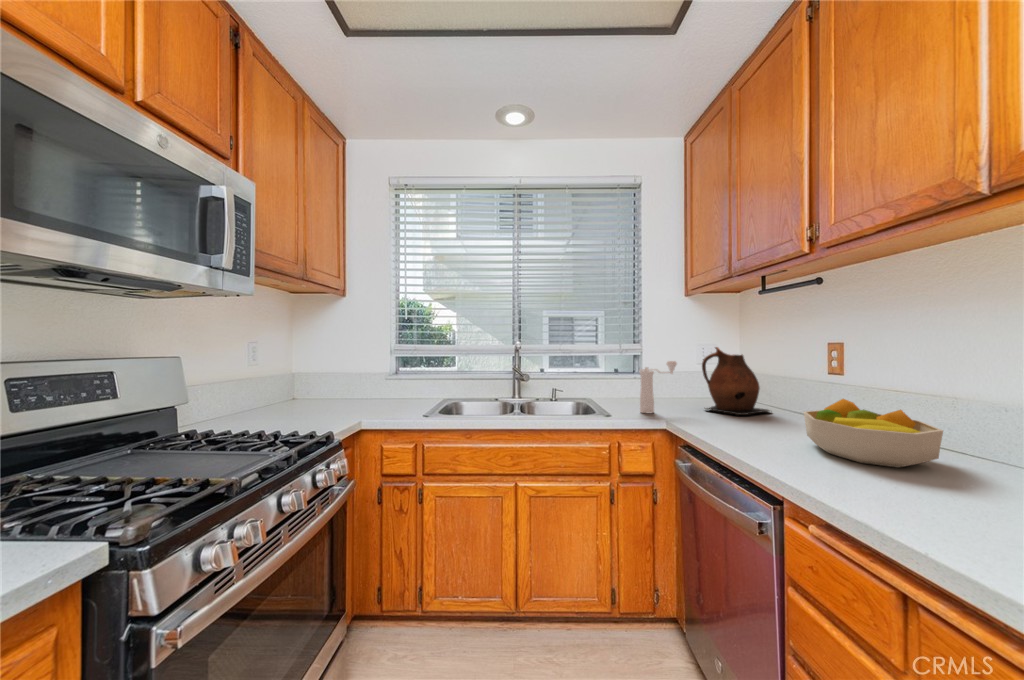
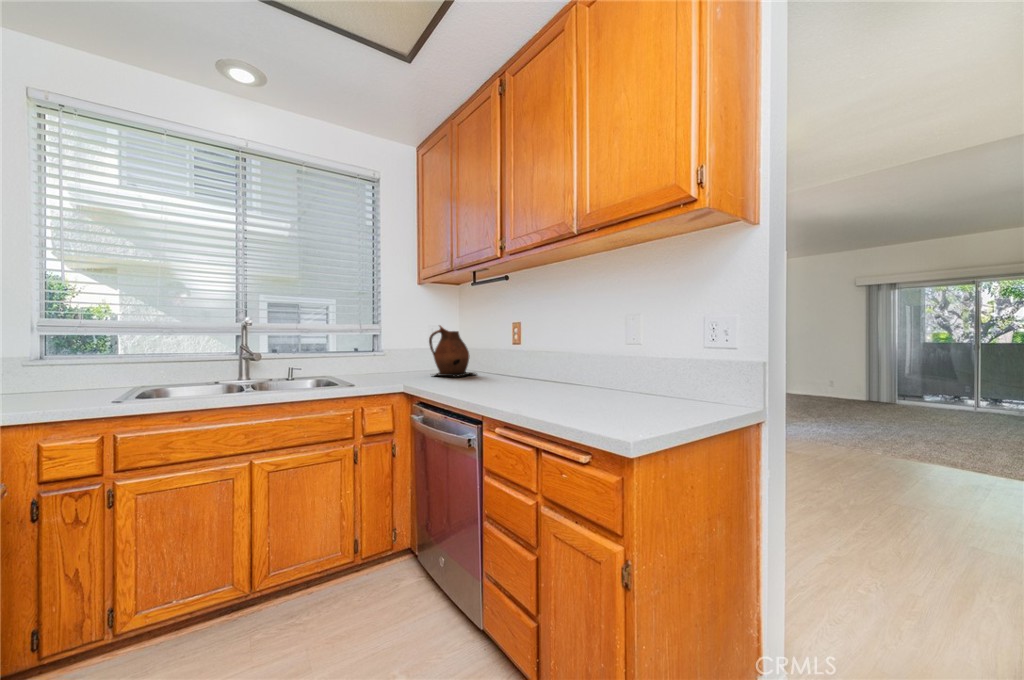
pepper mill: present [640,361,677,413] -> none [379,336,410,381]
fruit bowl: present [804,399,943,468] -> none [497,355,565,393]

